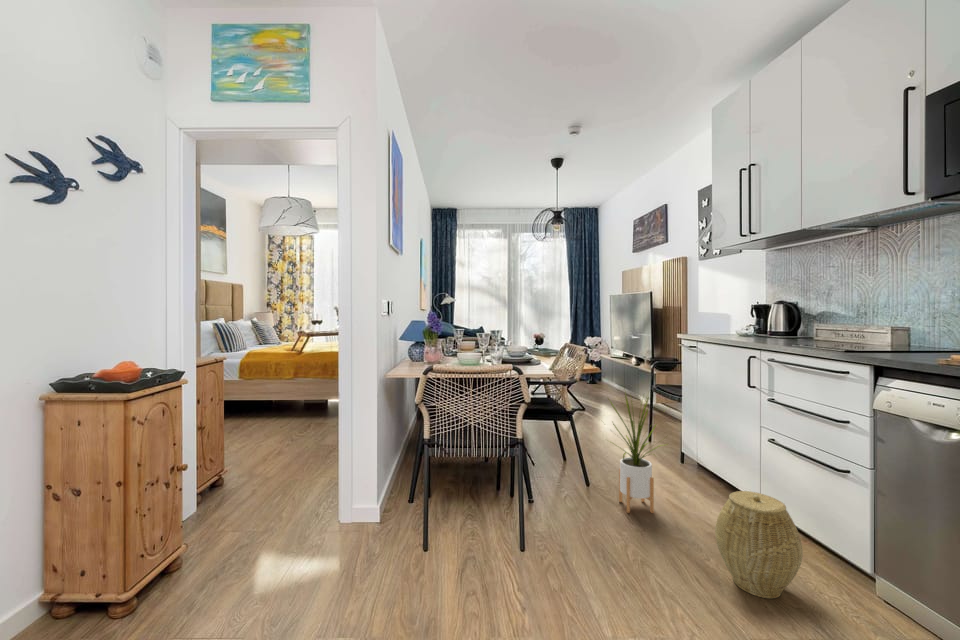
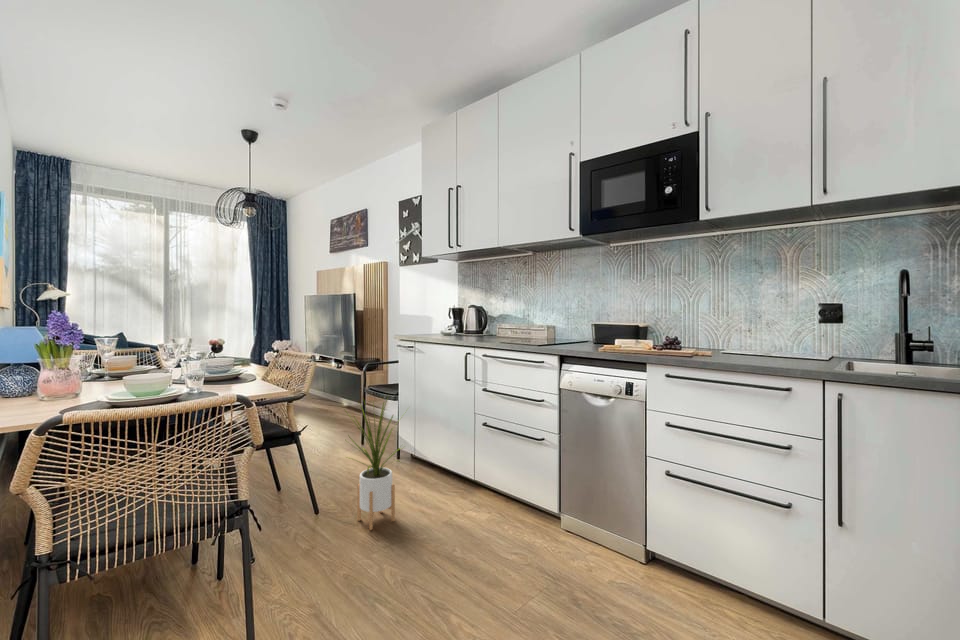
woven basket: present [715,491,803,598] -> none [466,474,530,567]

